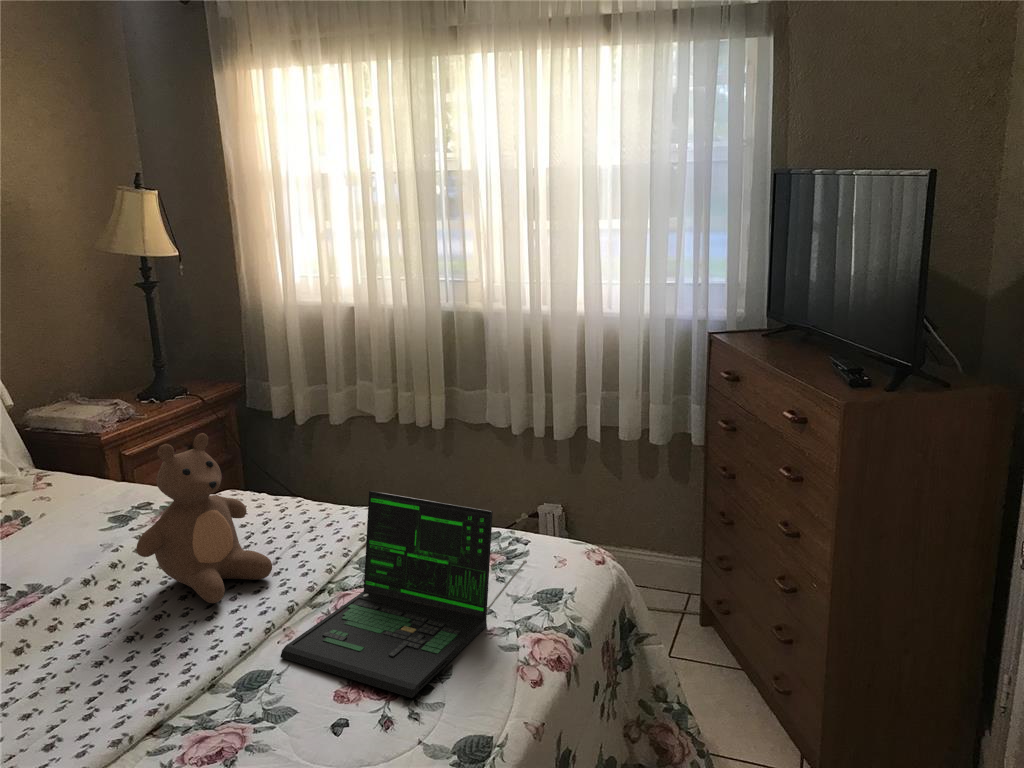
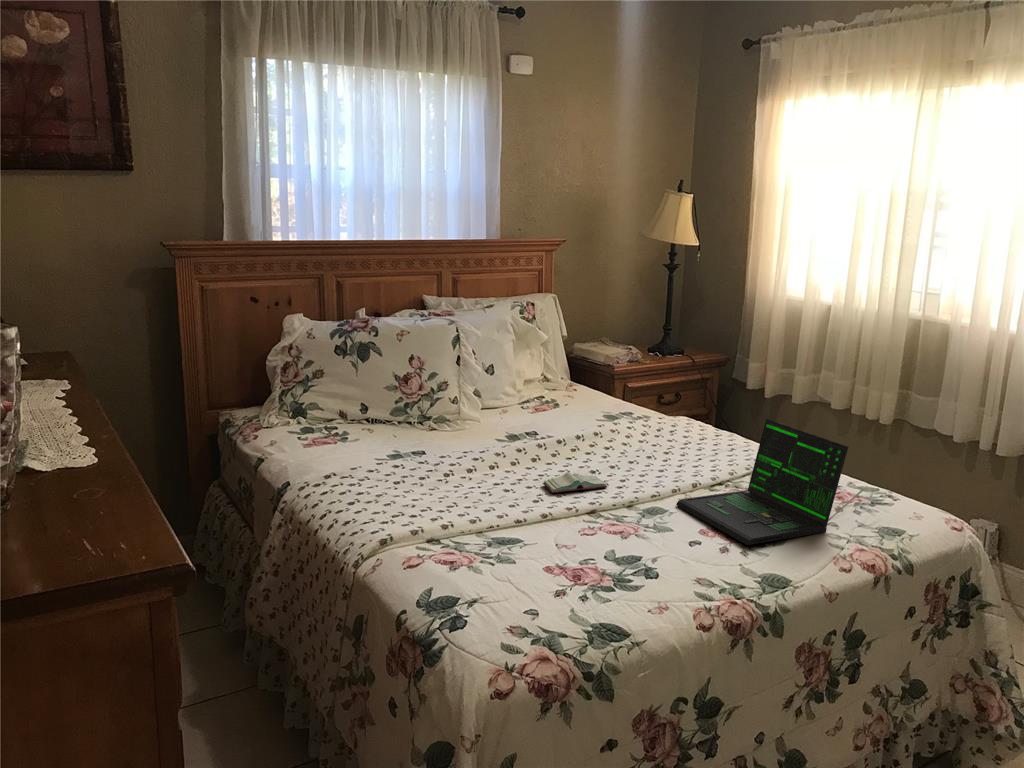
teddy bear: present [136,433,272,603] -> none [610,358,692,468]
book: none [44,650,163,719] -> present [543,472,607,493]

